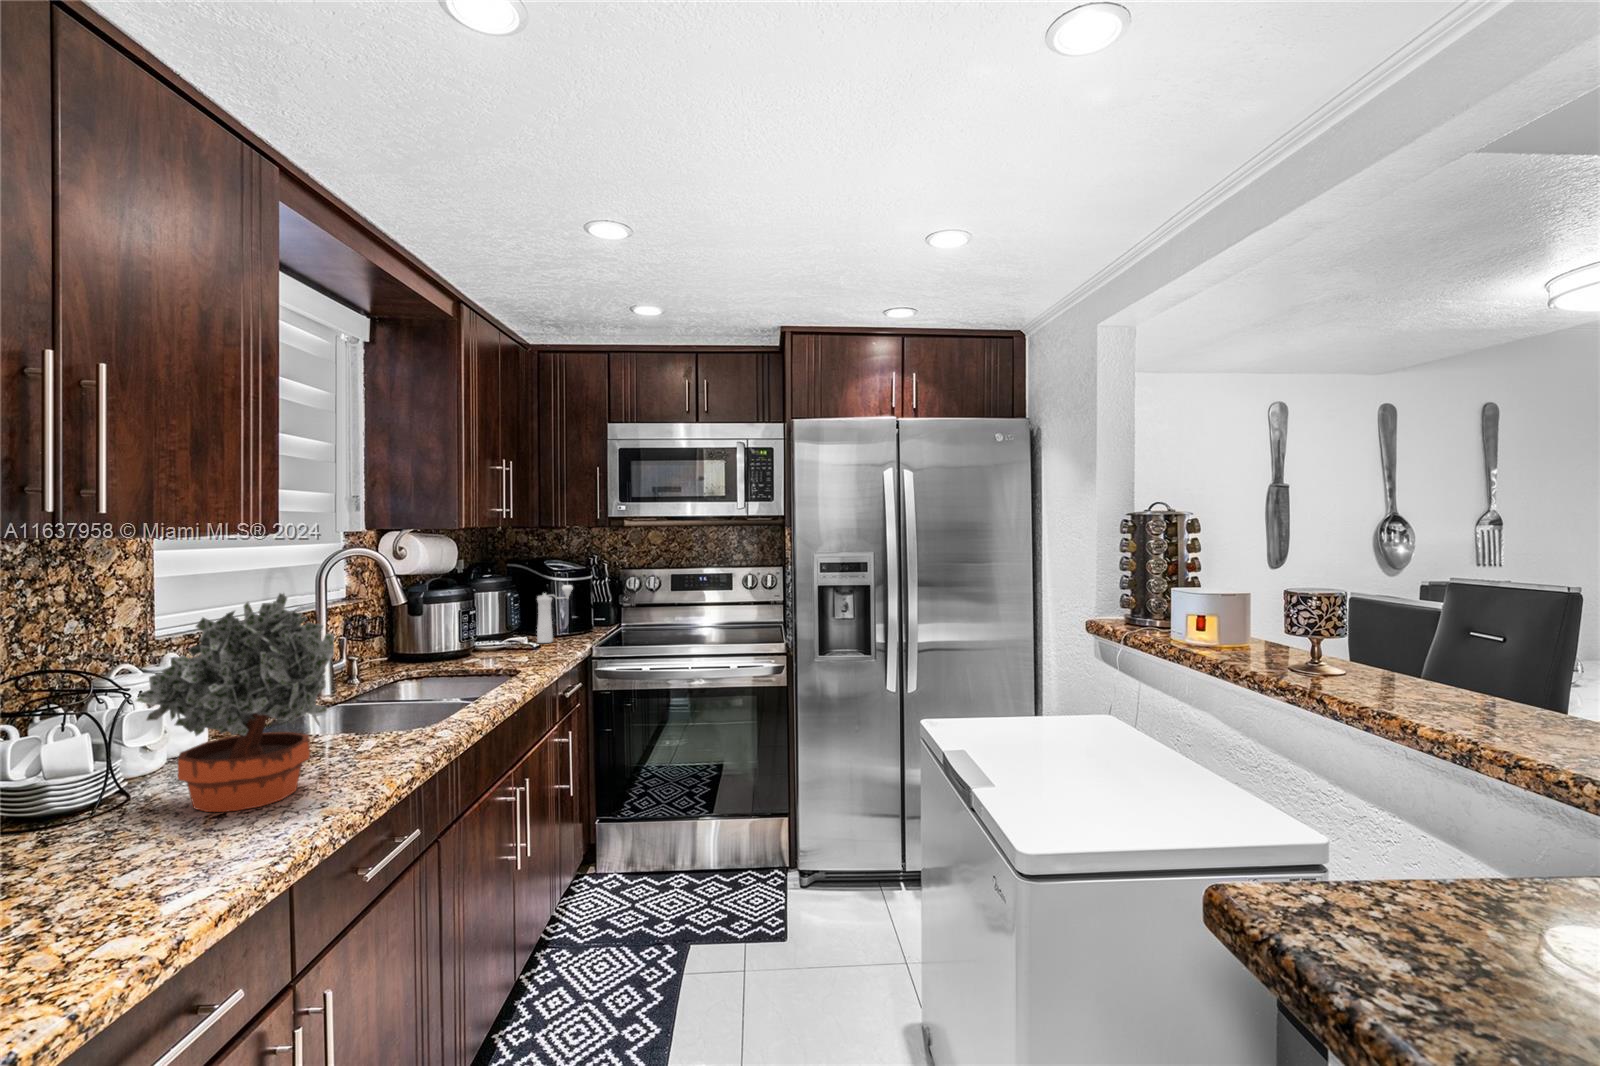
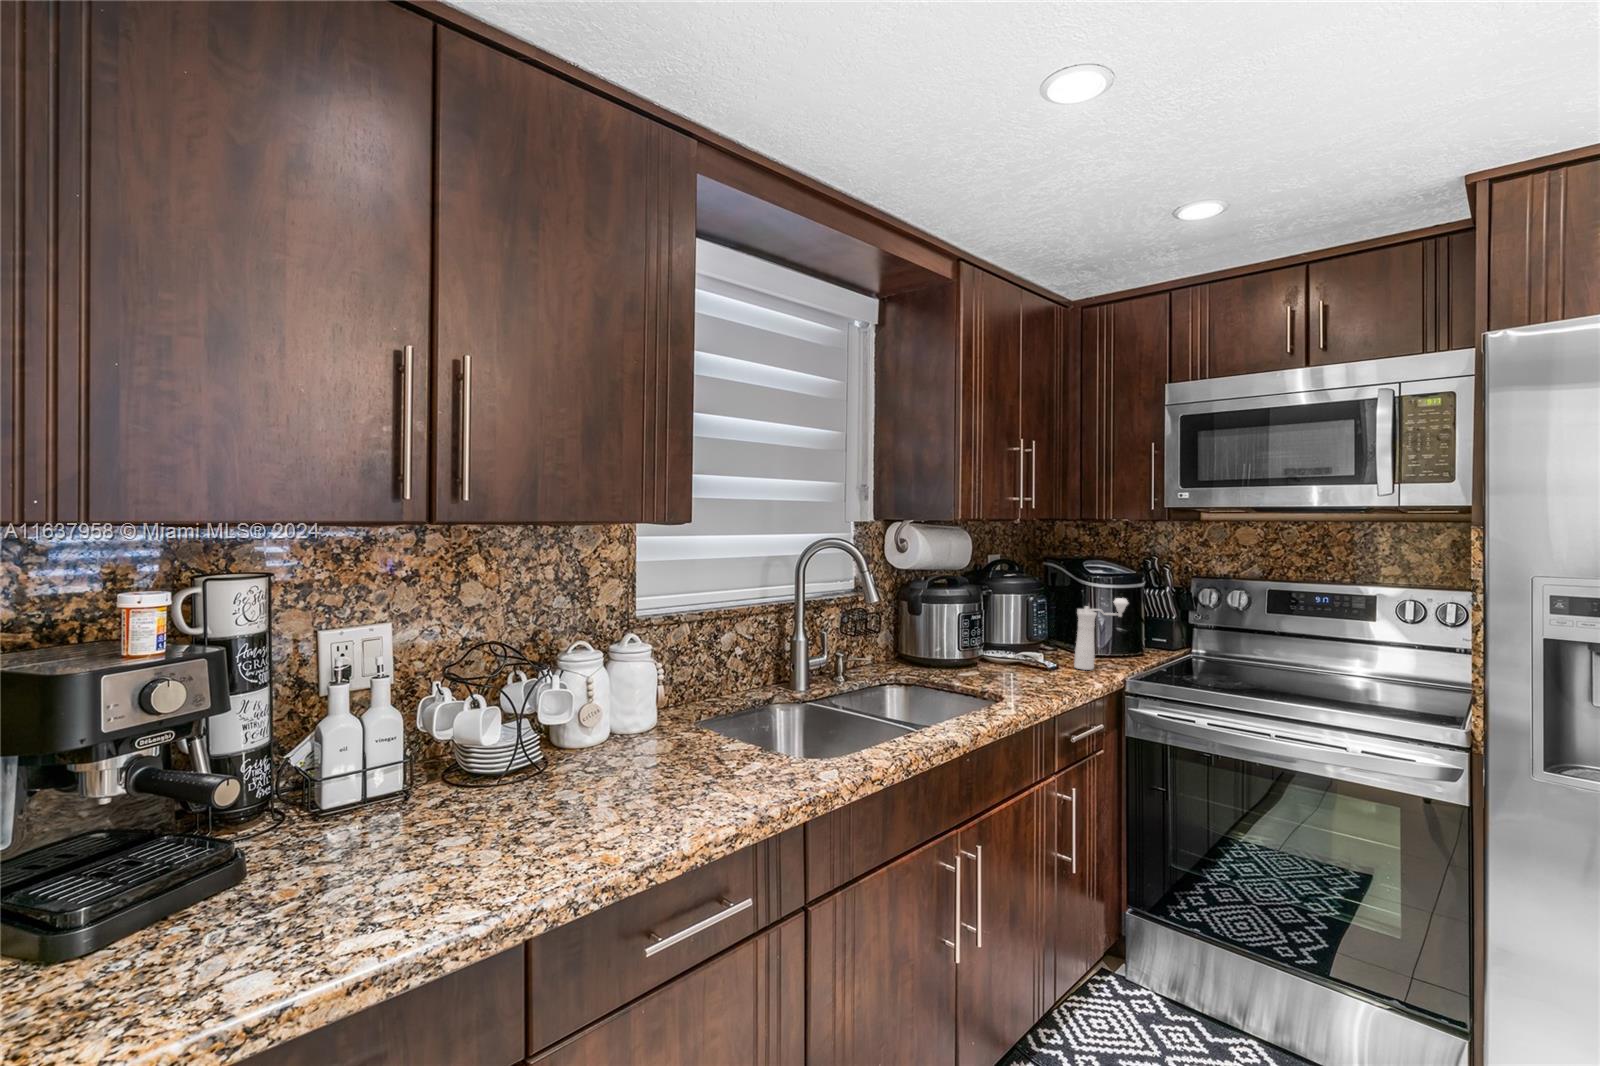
potted plant: present [135,593,335,812] -> none [517,598,682,825]

